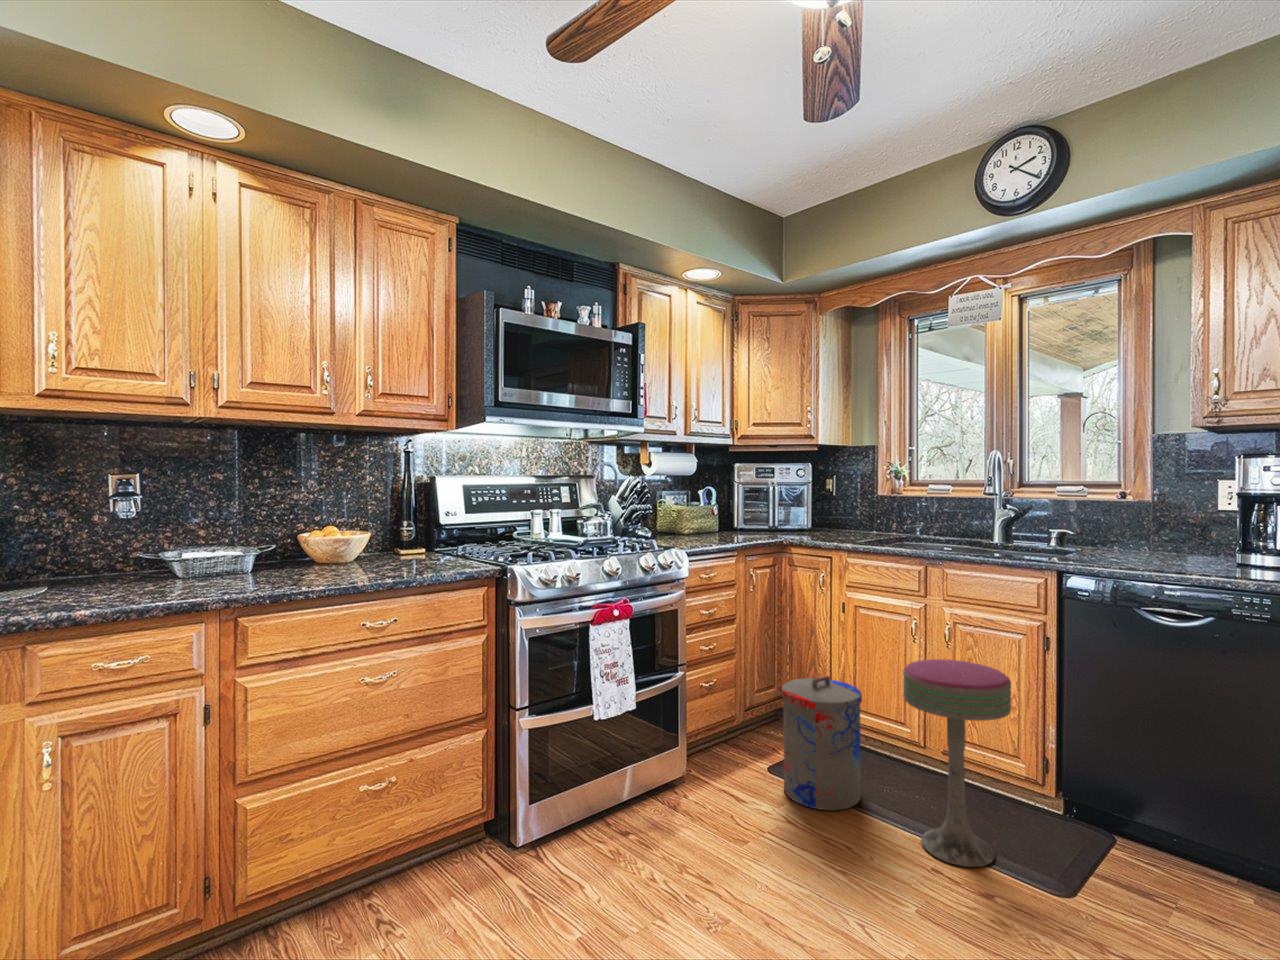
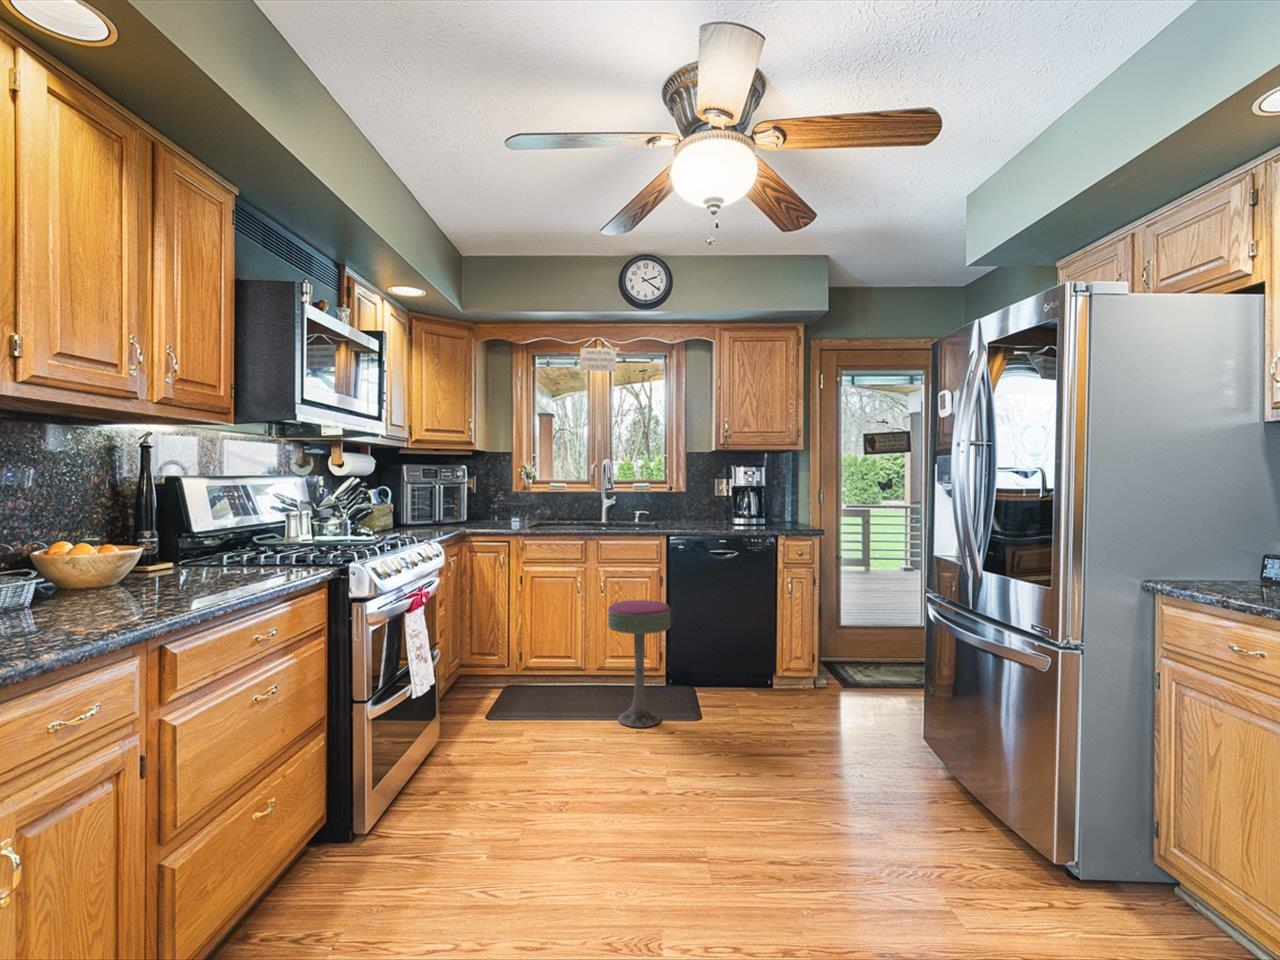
trash can: present [782,676,862,810] -> none [510,630,569,729]

